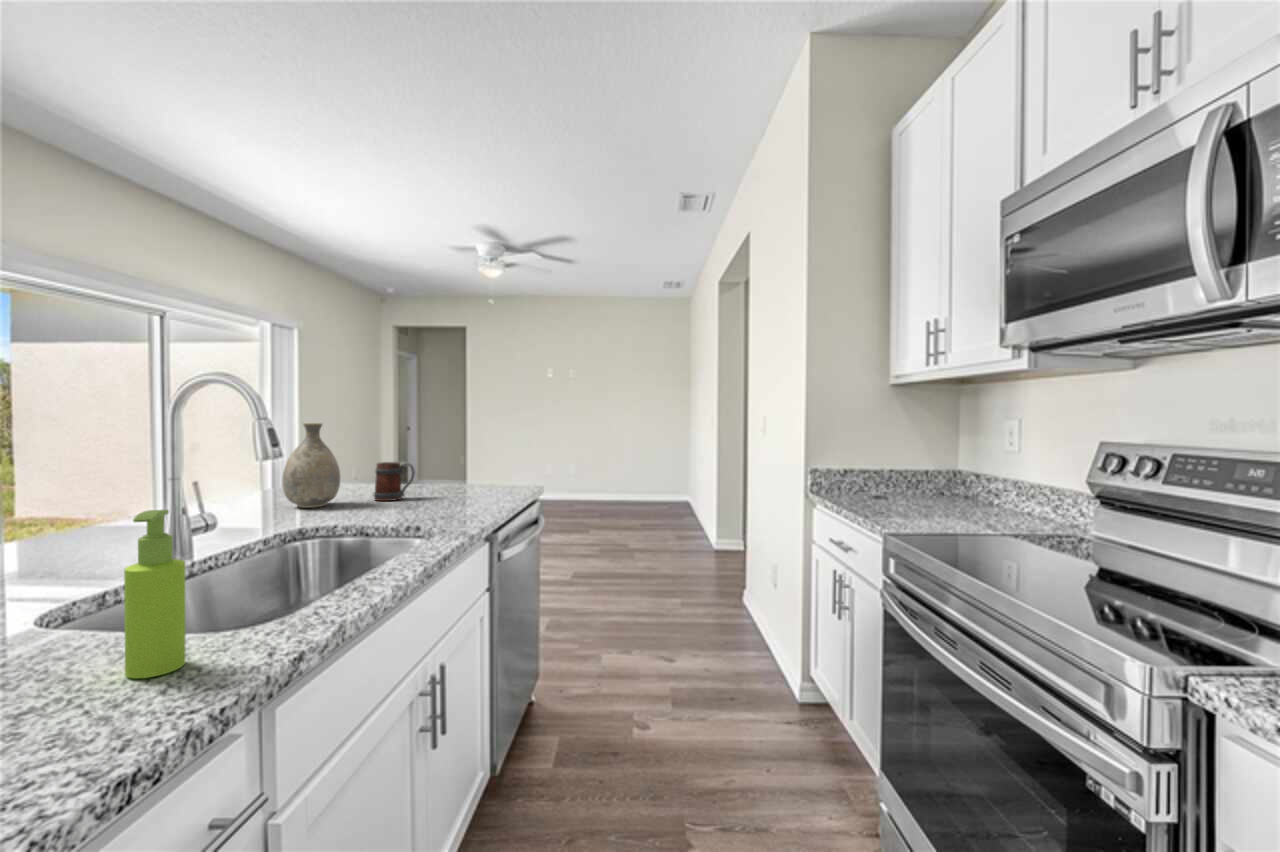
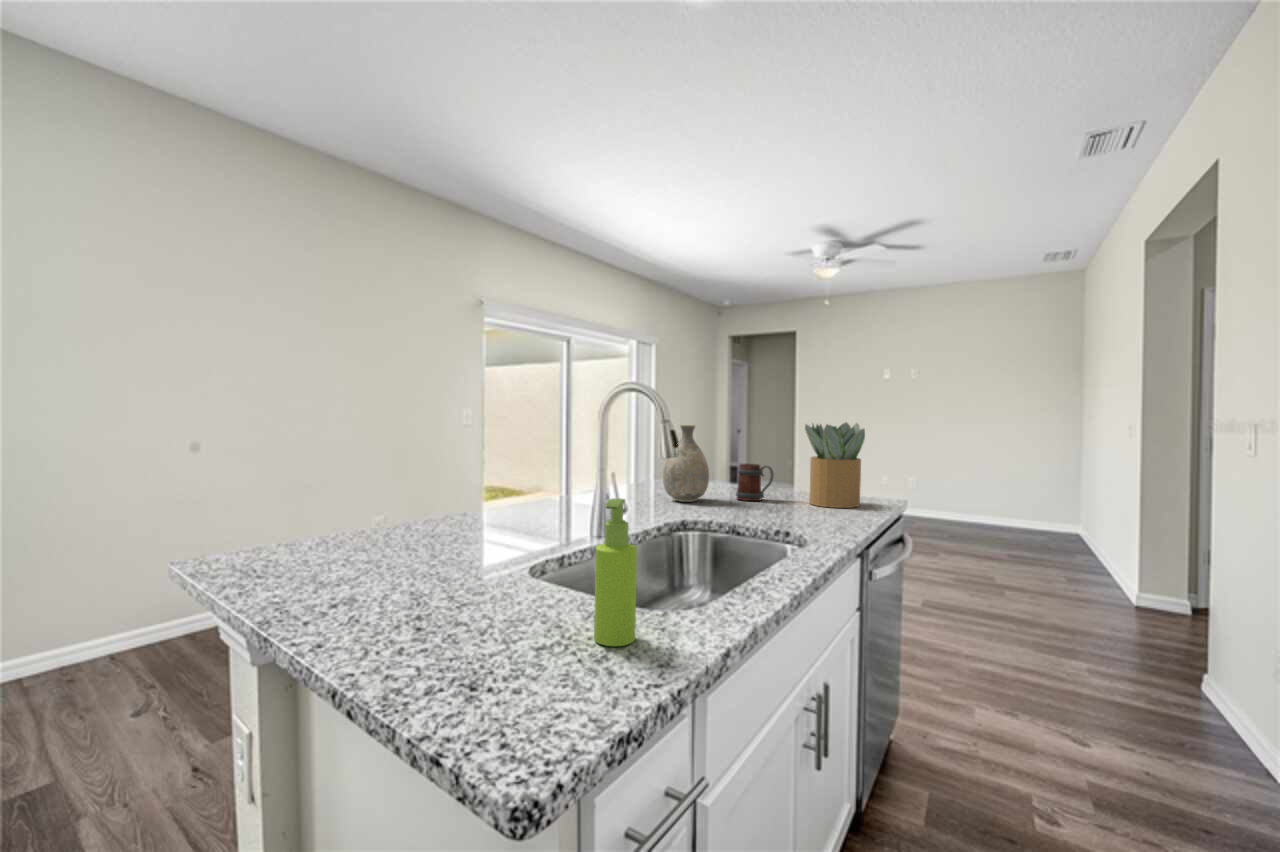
potted plant: none [444,418,502,500] -> present [805,422,865,508]

